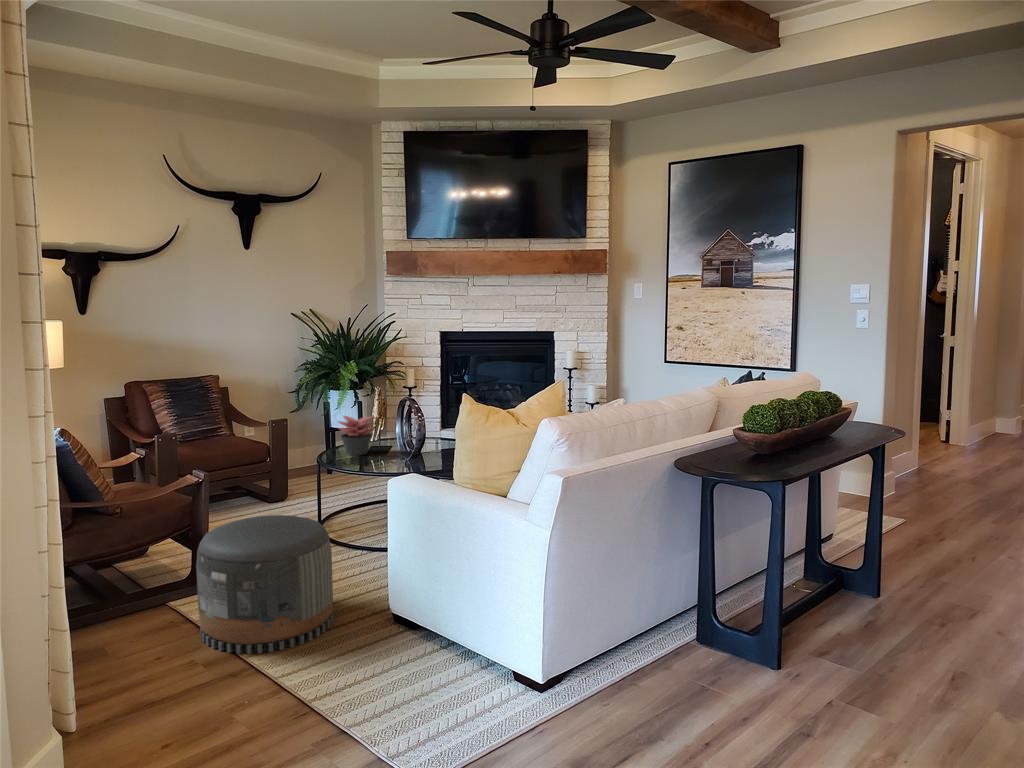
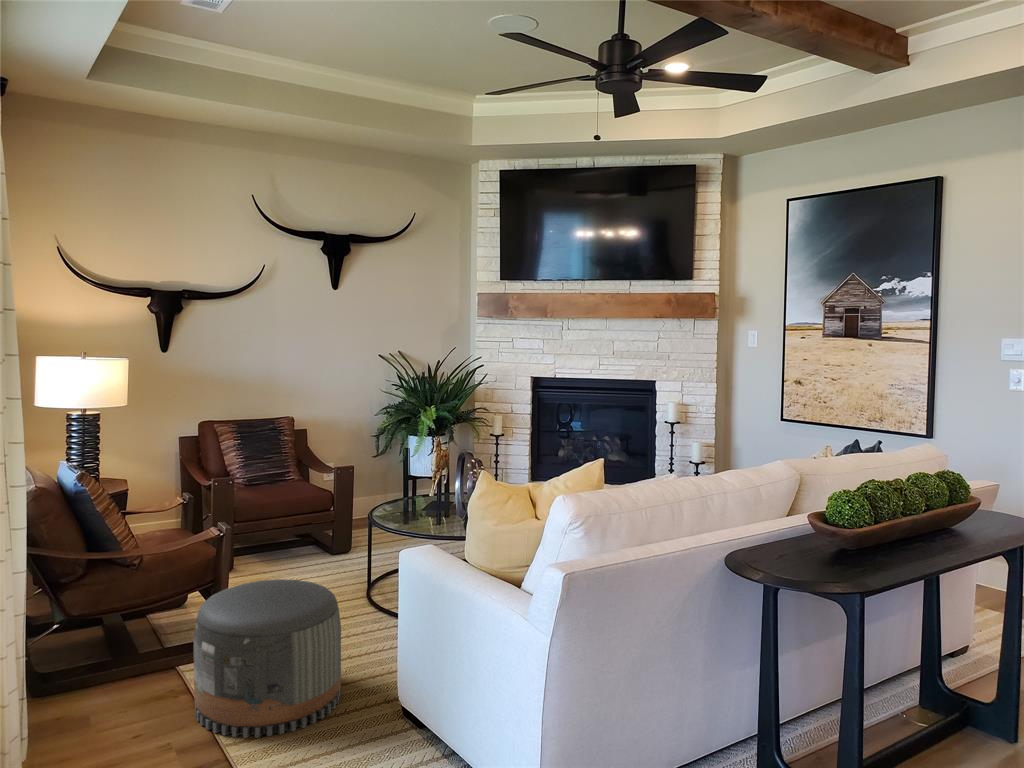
succulent plant: present [338,416,374,455] -> none [391,468,431,512]

